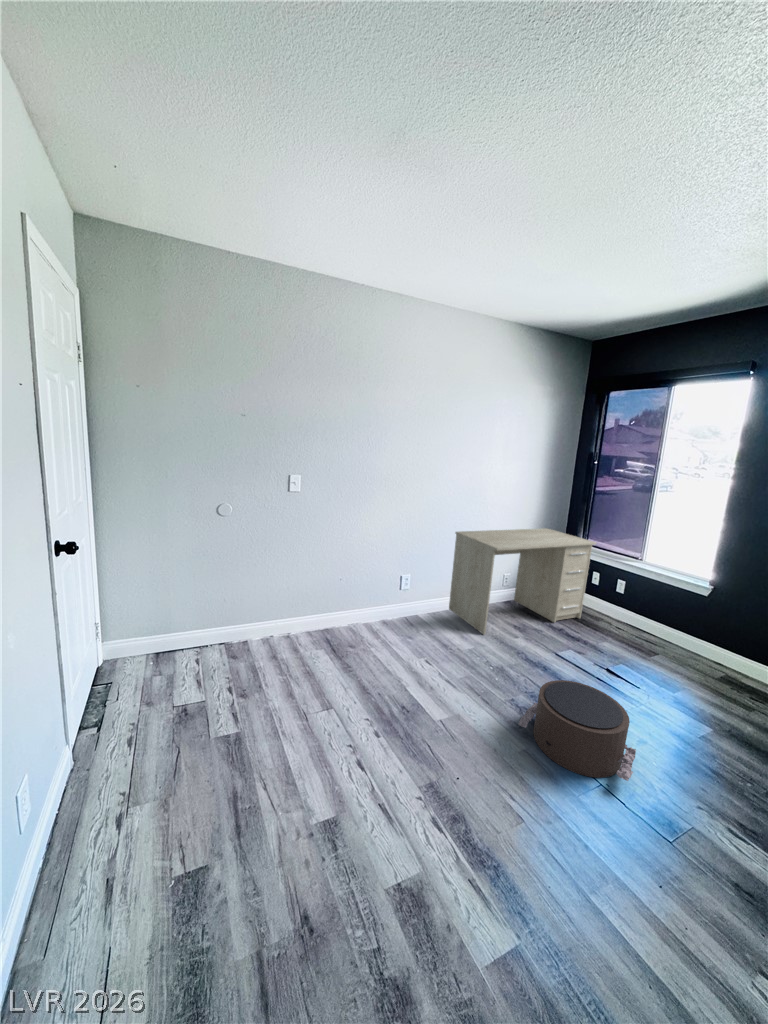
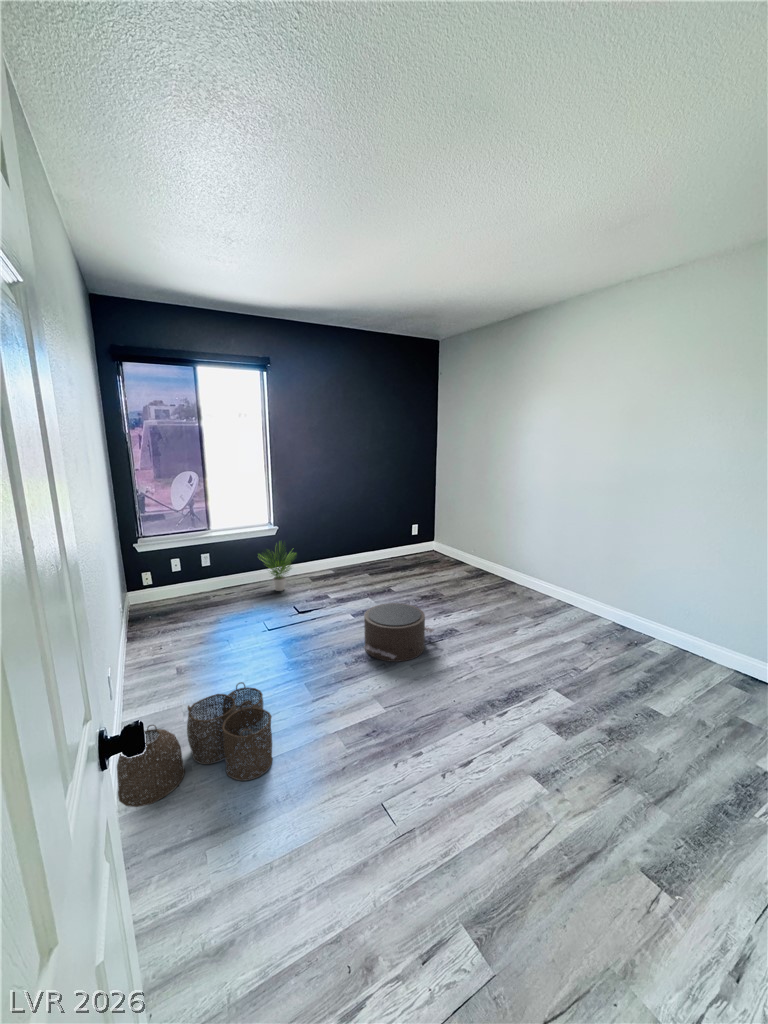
desk: present [449,528,596,635] -> none [103,522,216,688]
potted plant: none [644,596,713,660] -> present [263,544,296,591]
woven basket: none [354,601,439,663] -> present [117,682,273,807]

